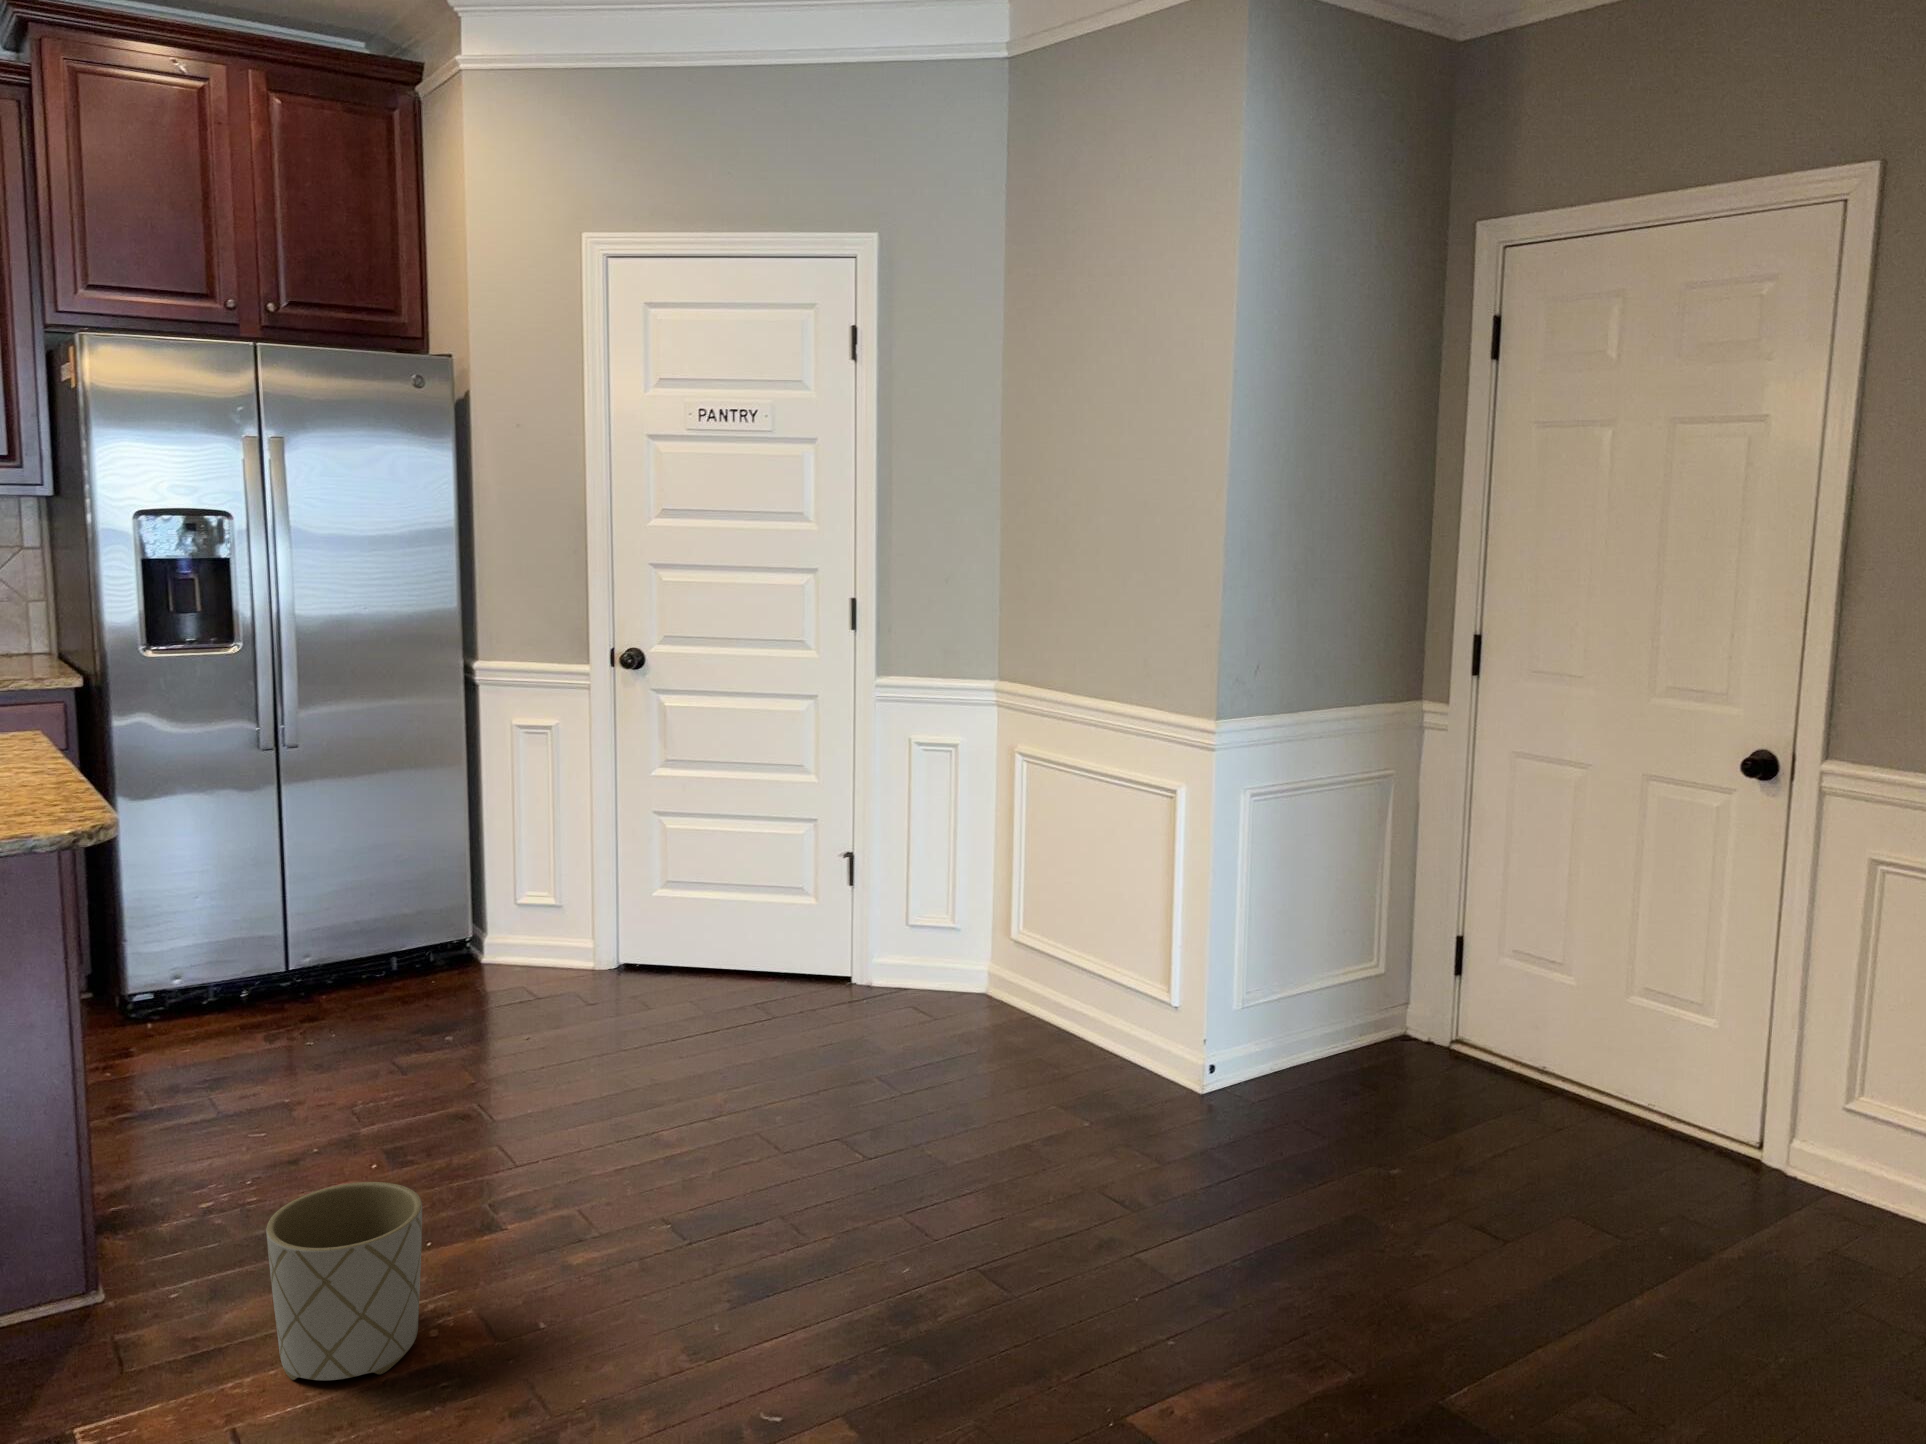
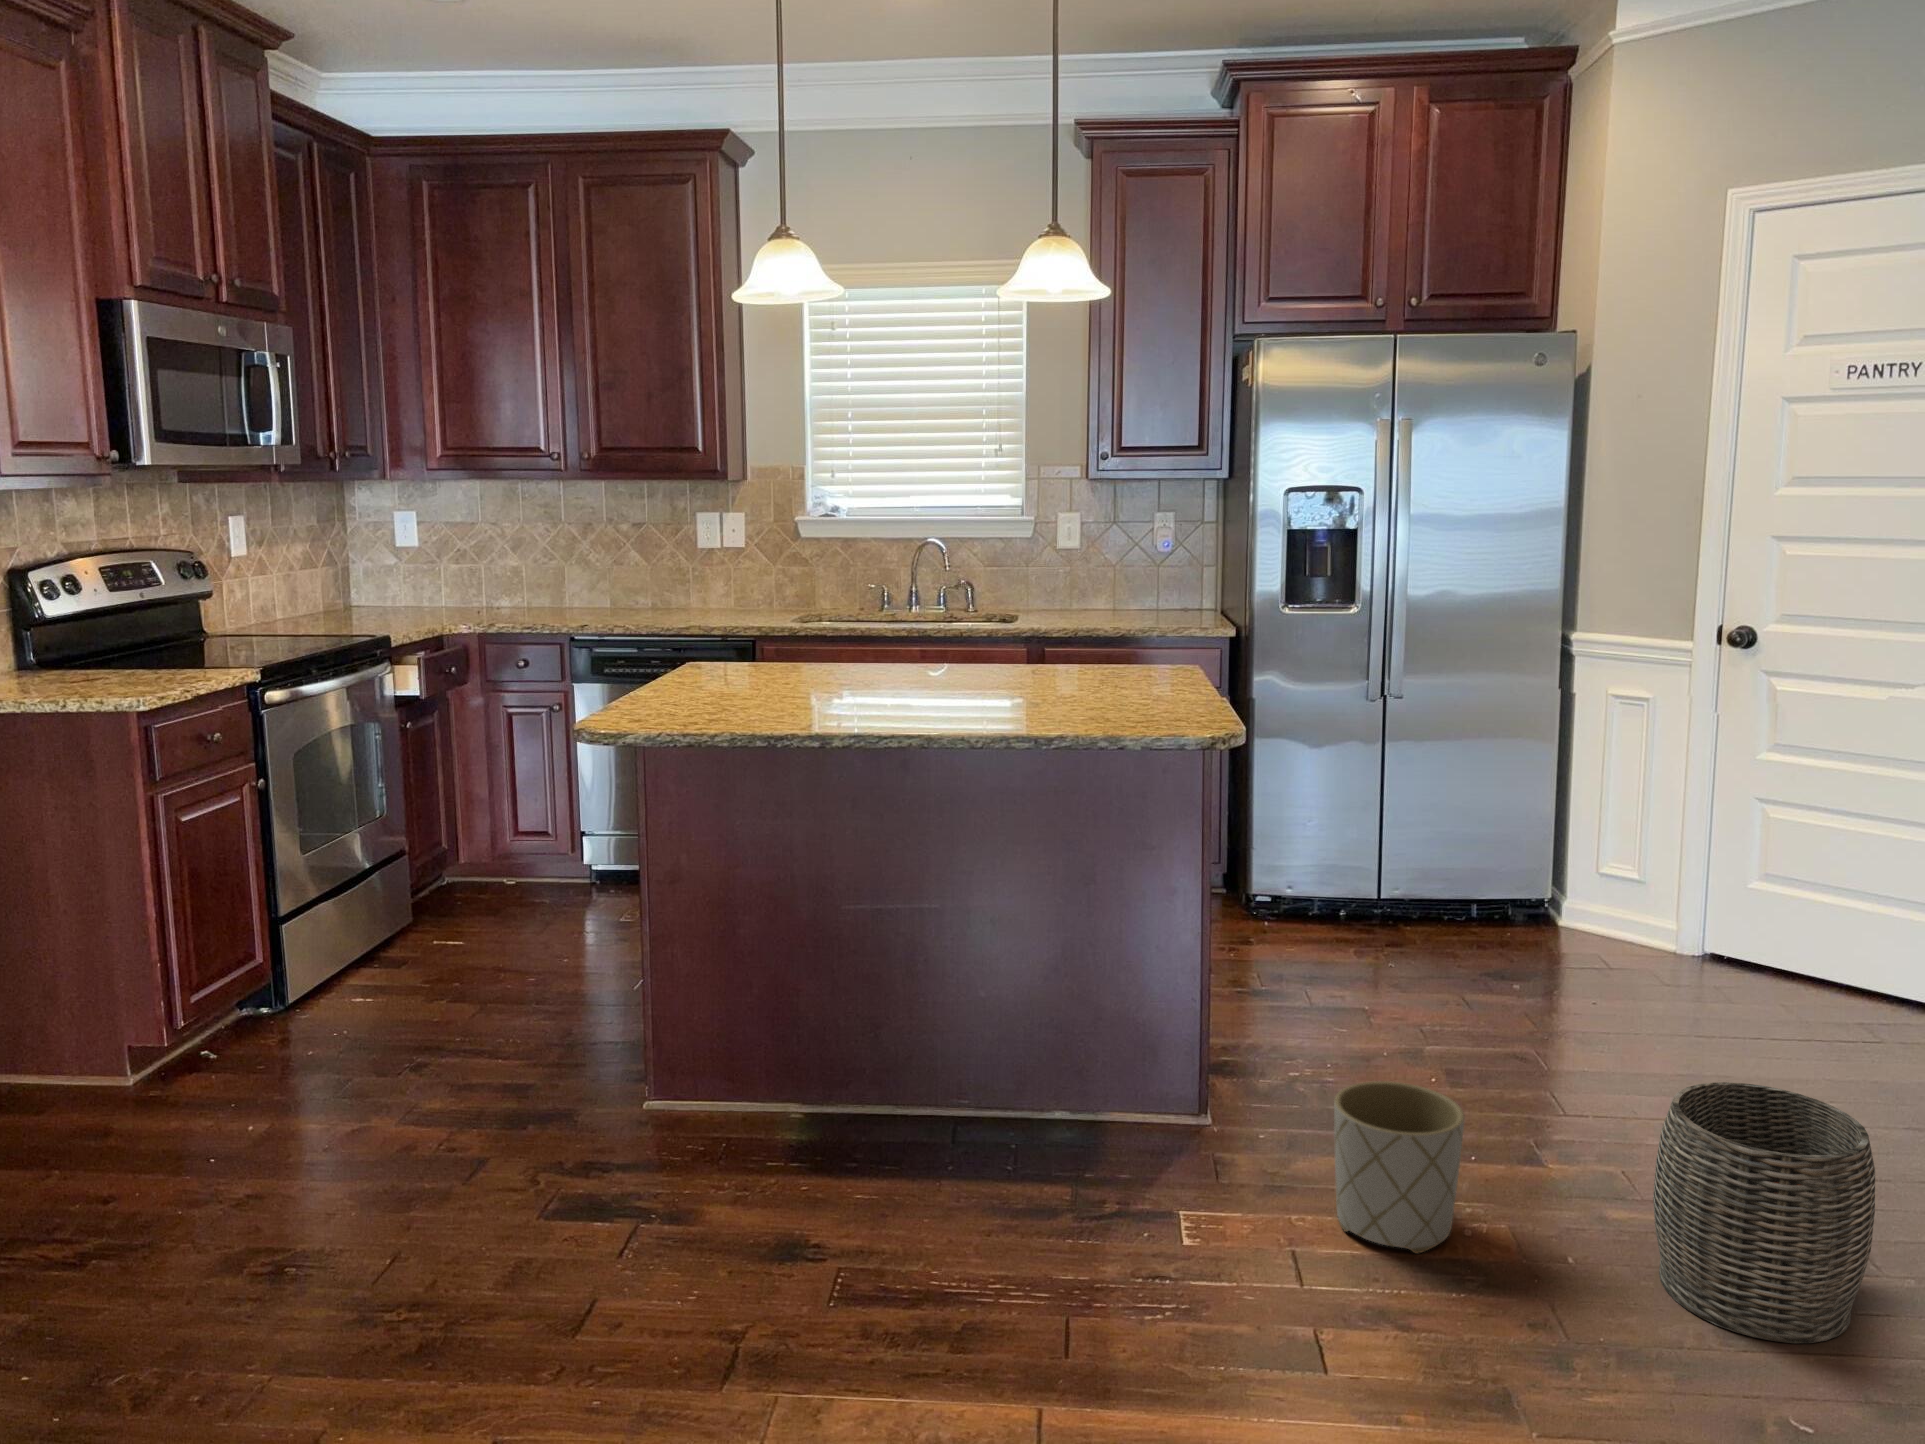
woven basket: none [618,1084,803,1332] -> present [1653,1082,1875,1343]

